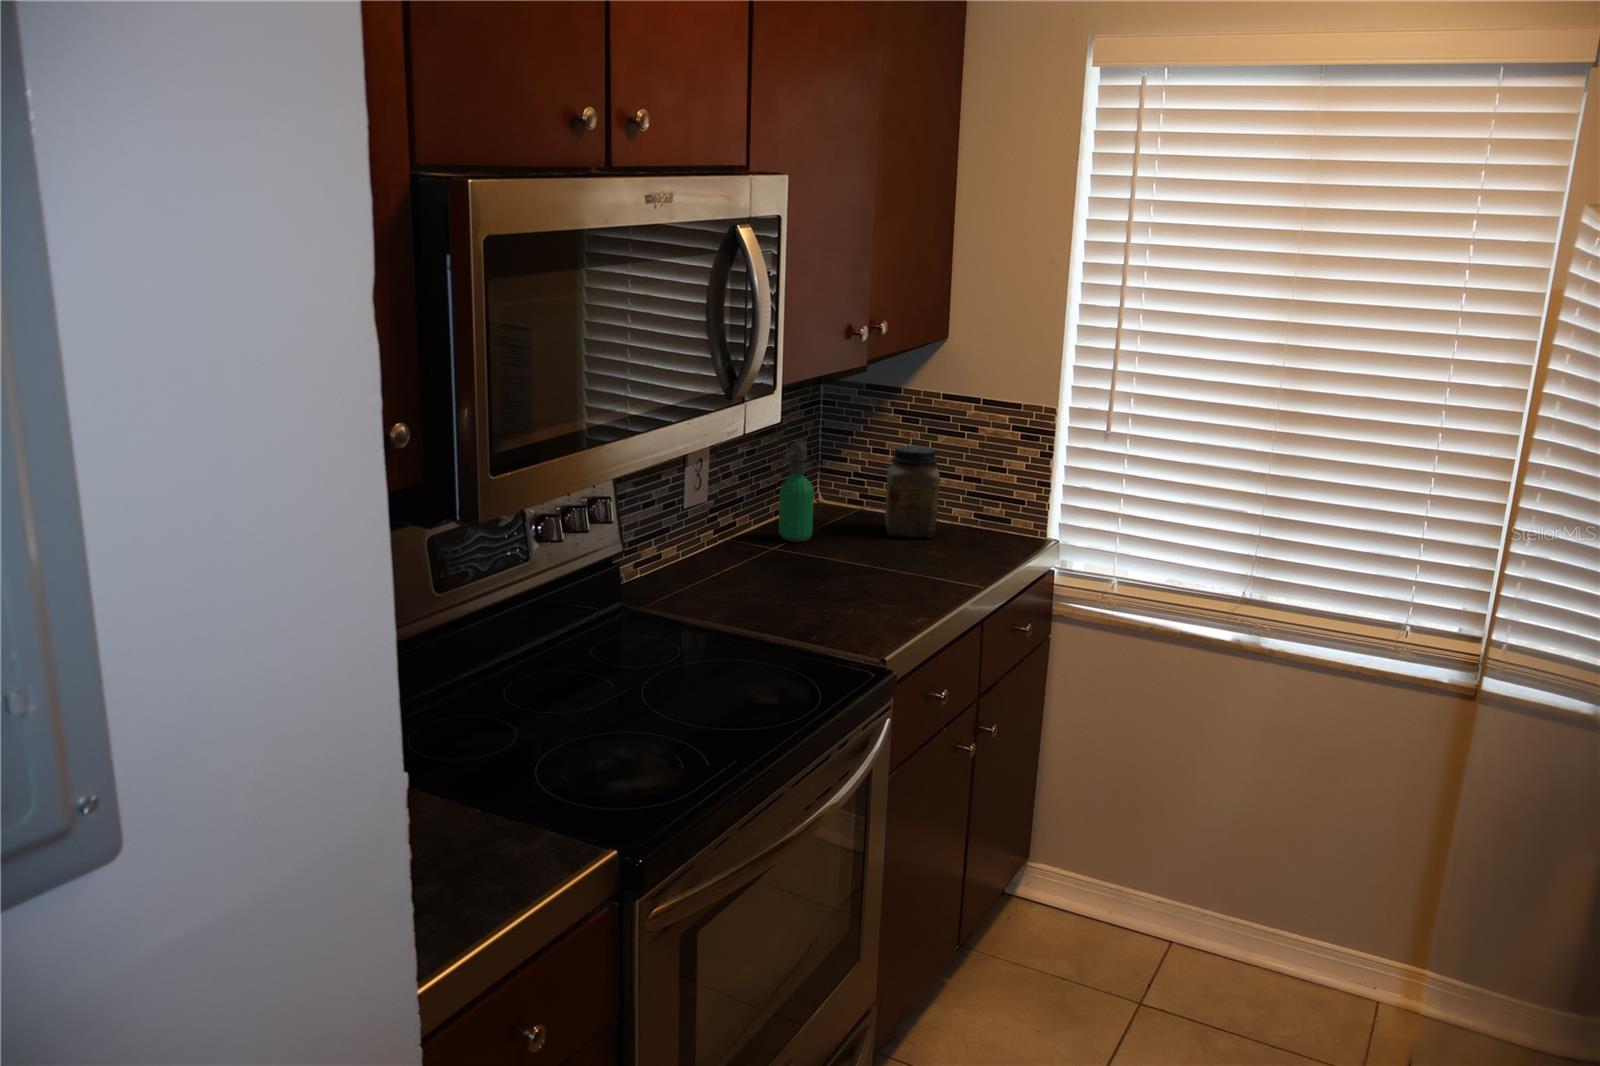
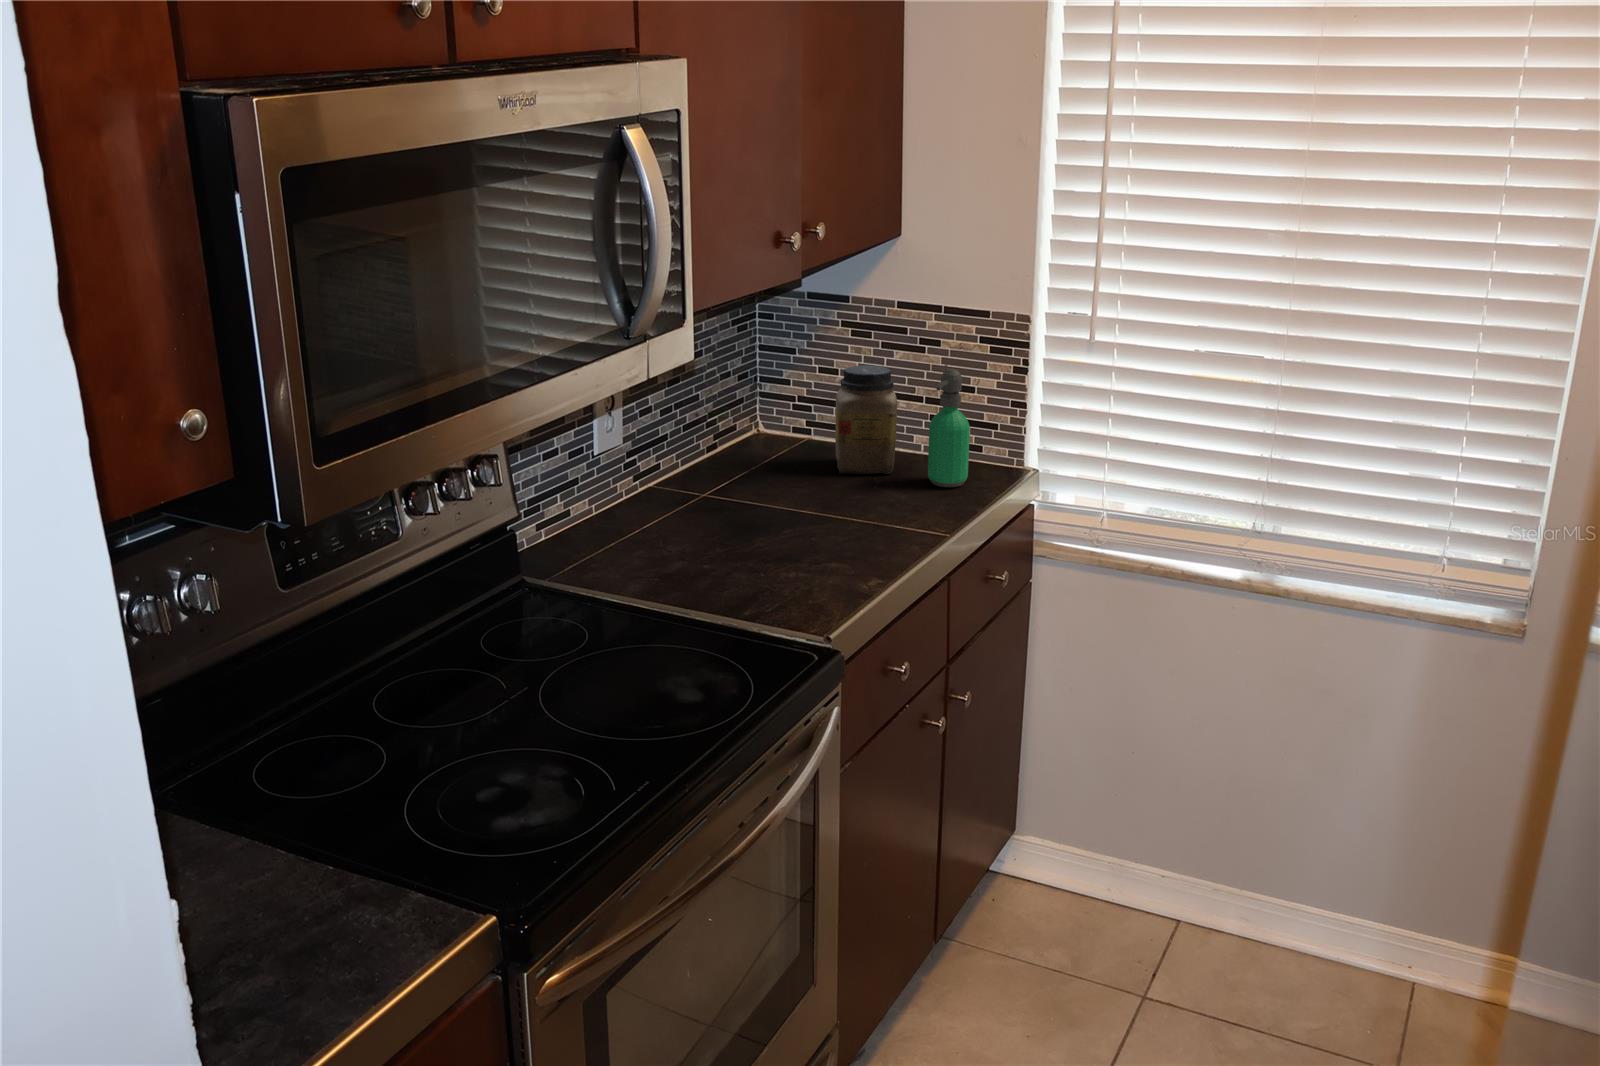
soap dispenser: present [779,442,814,542] -> present [928,369,970,487]

